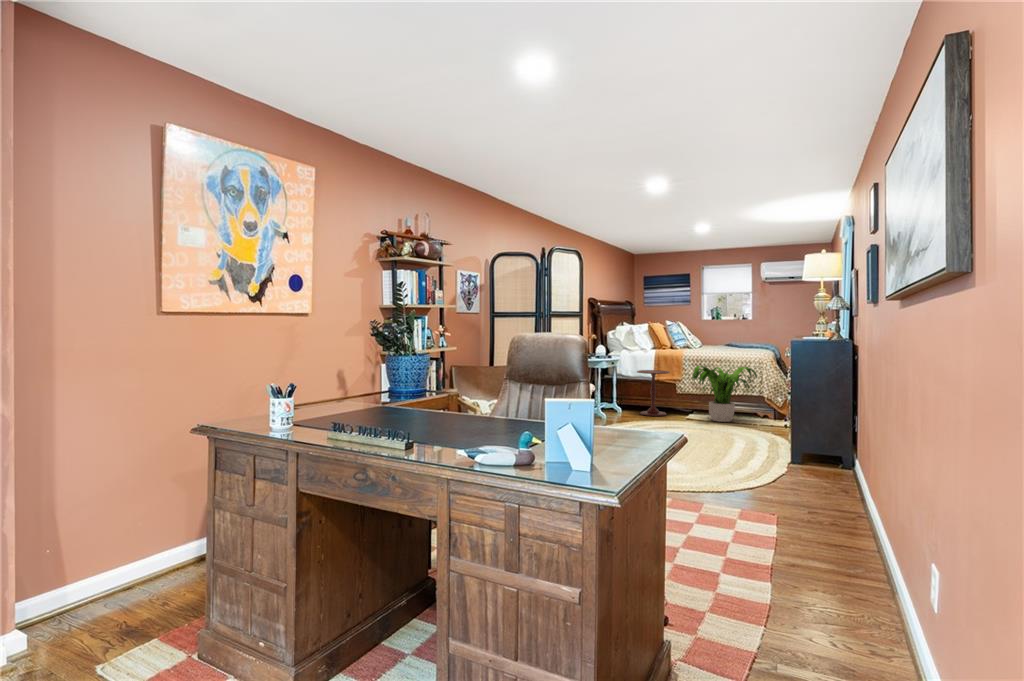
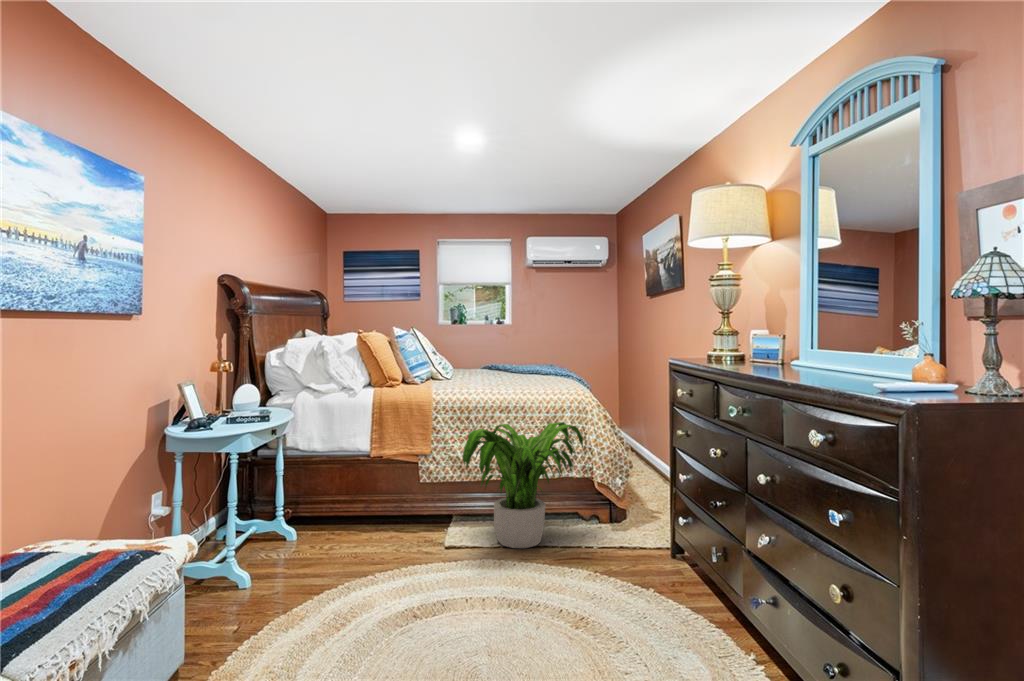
side table: present [637,370,670,416] -> none [333,435,407,548]

